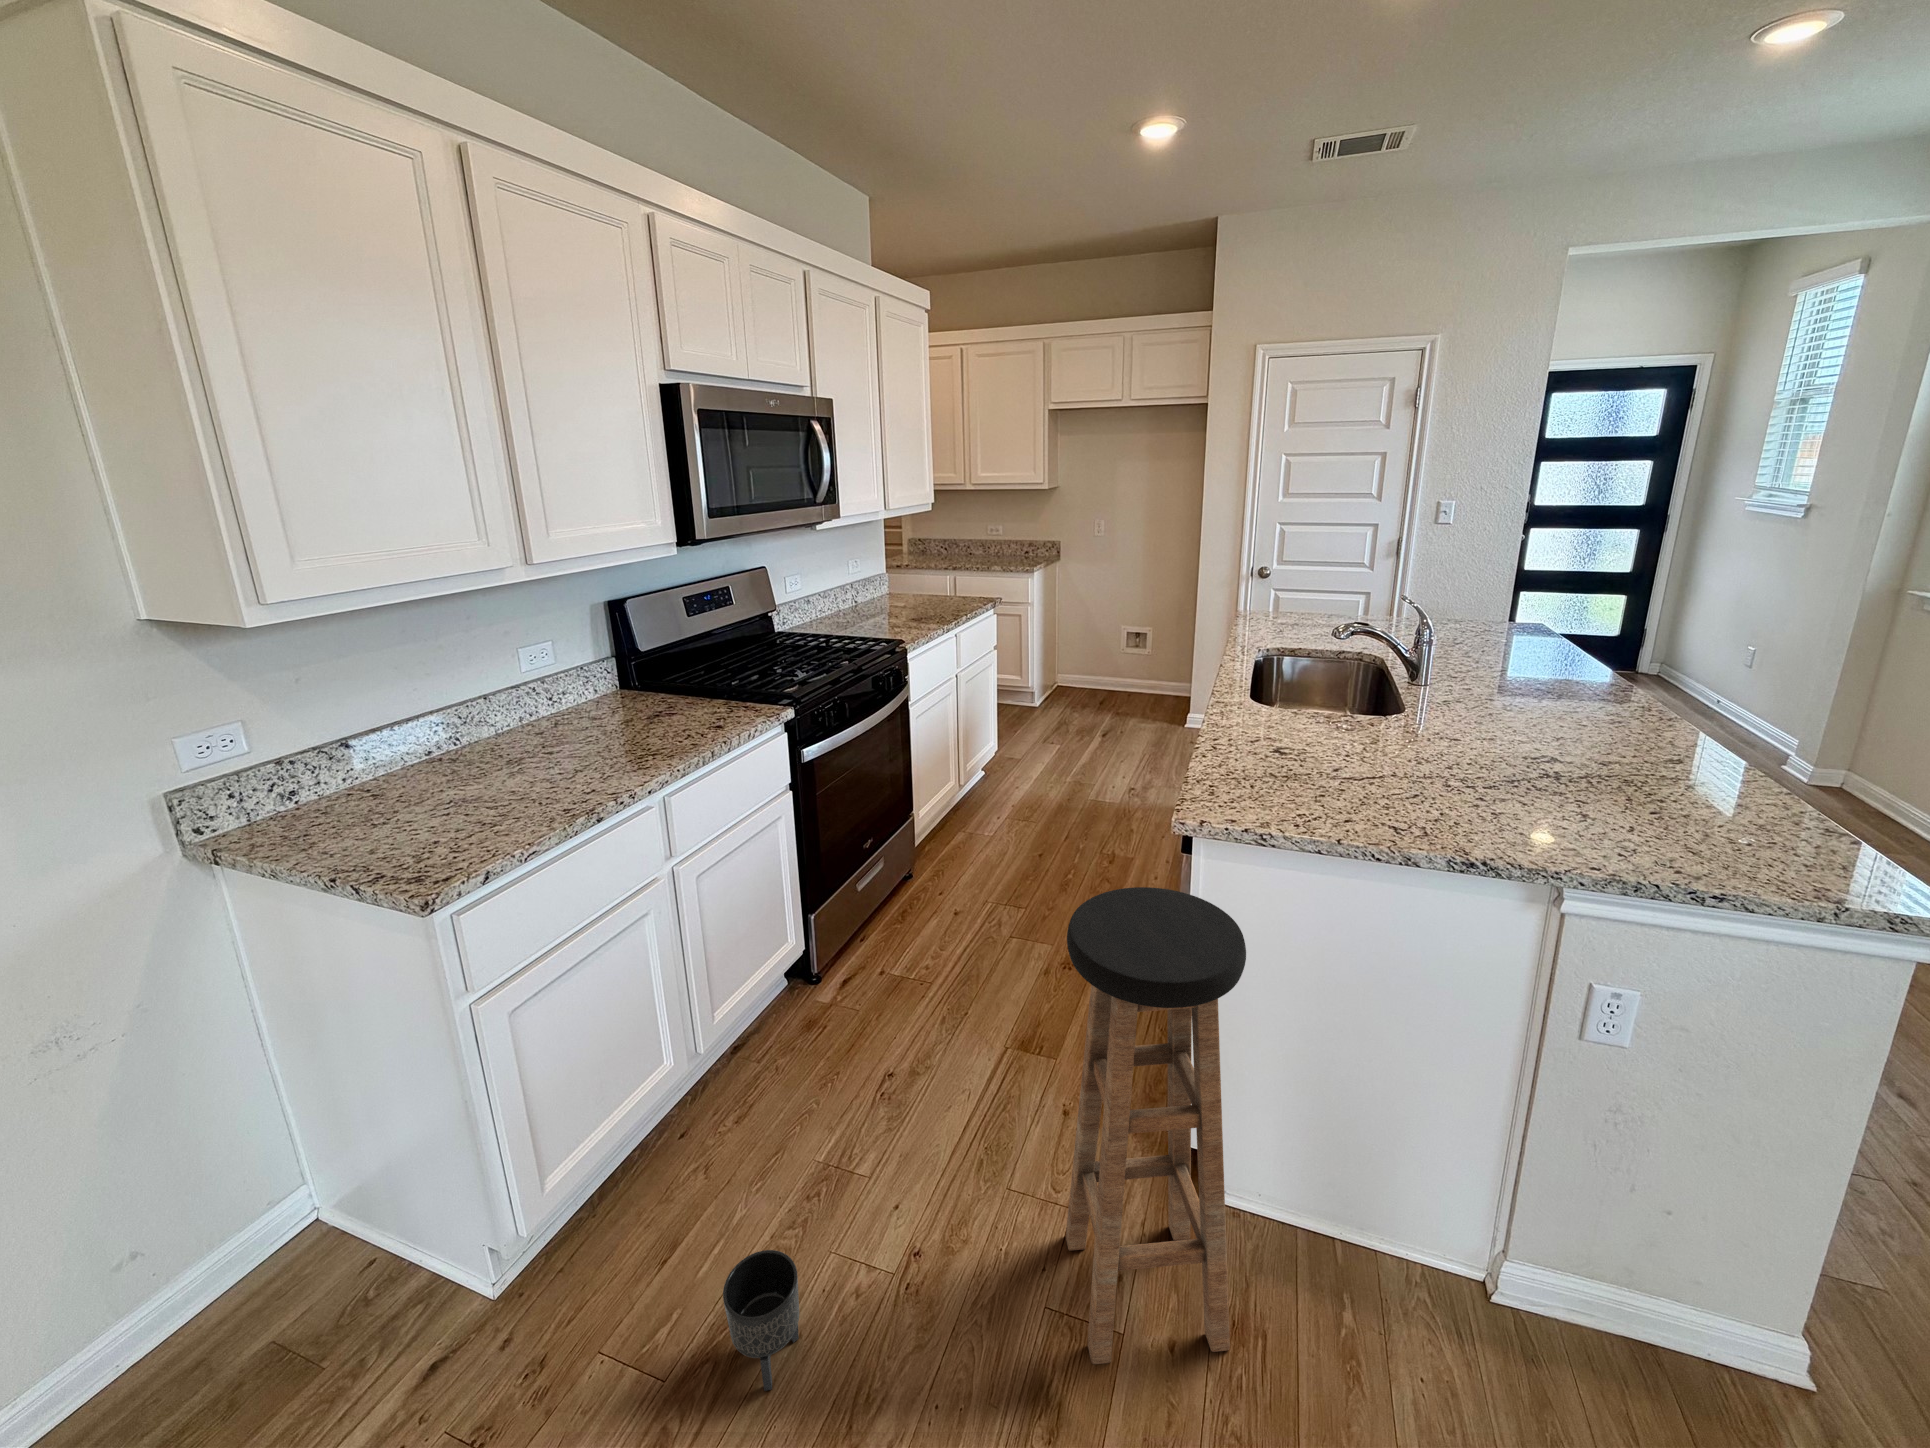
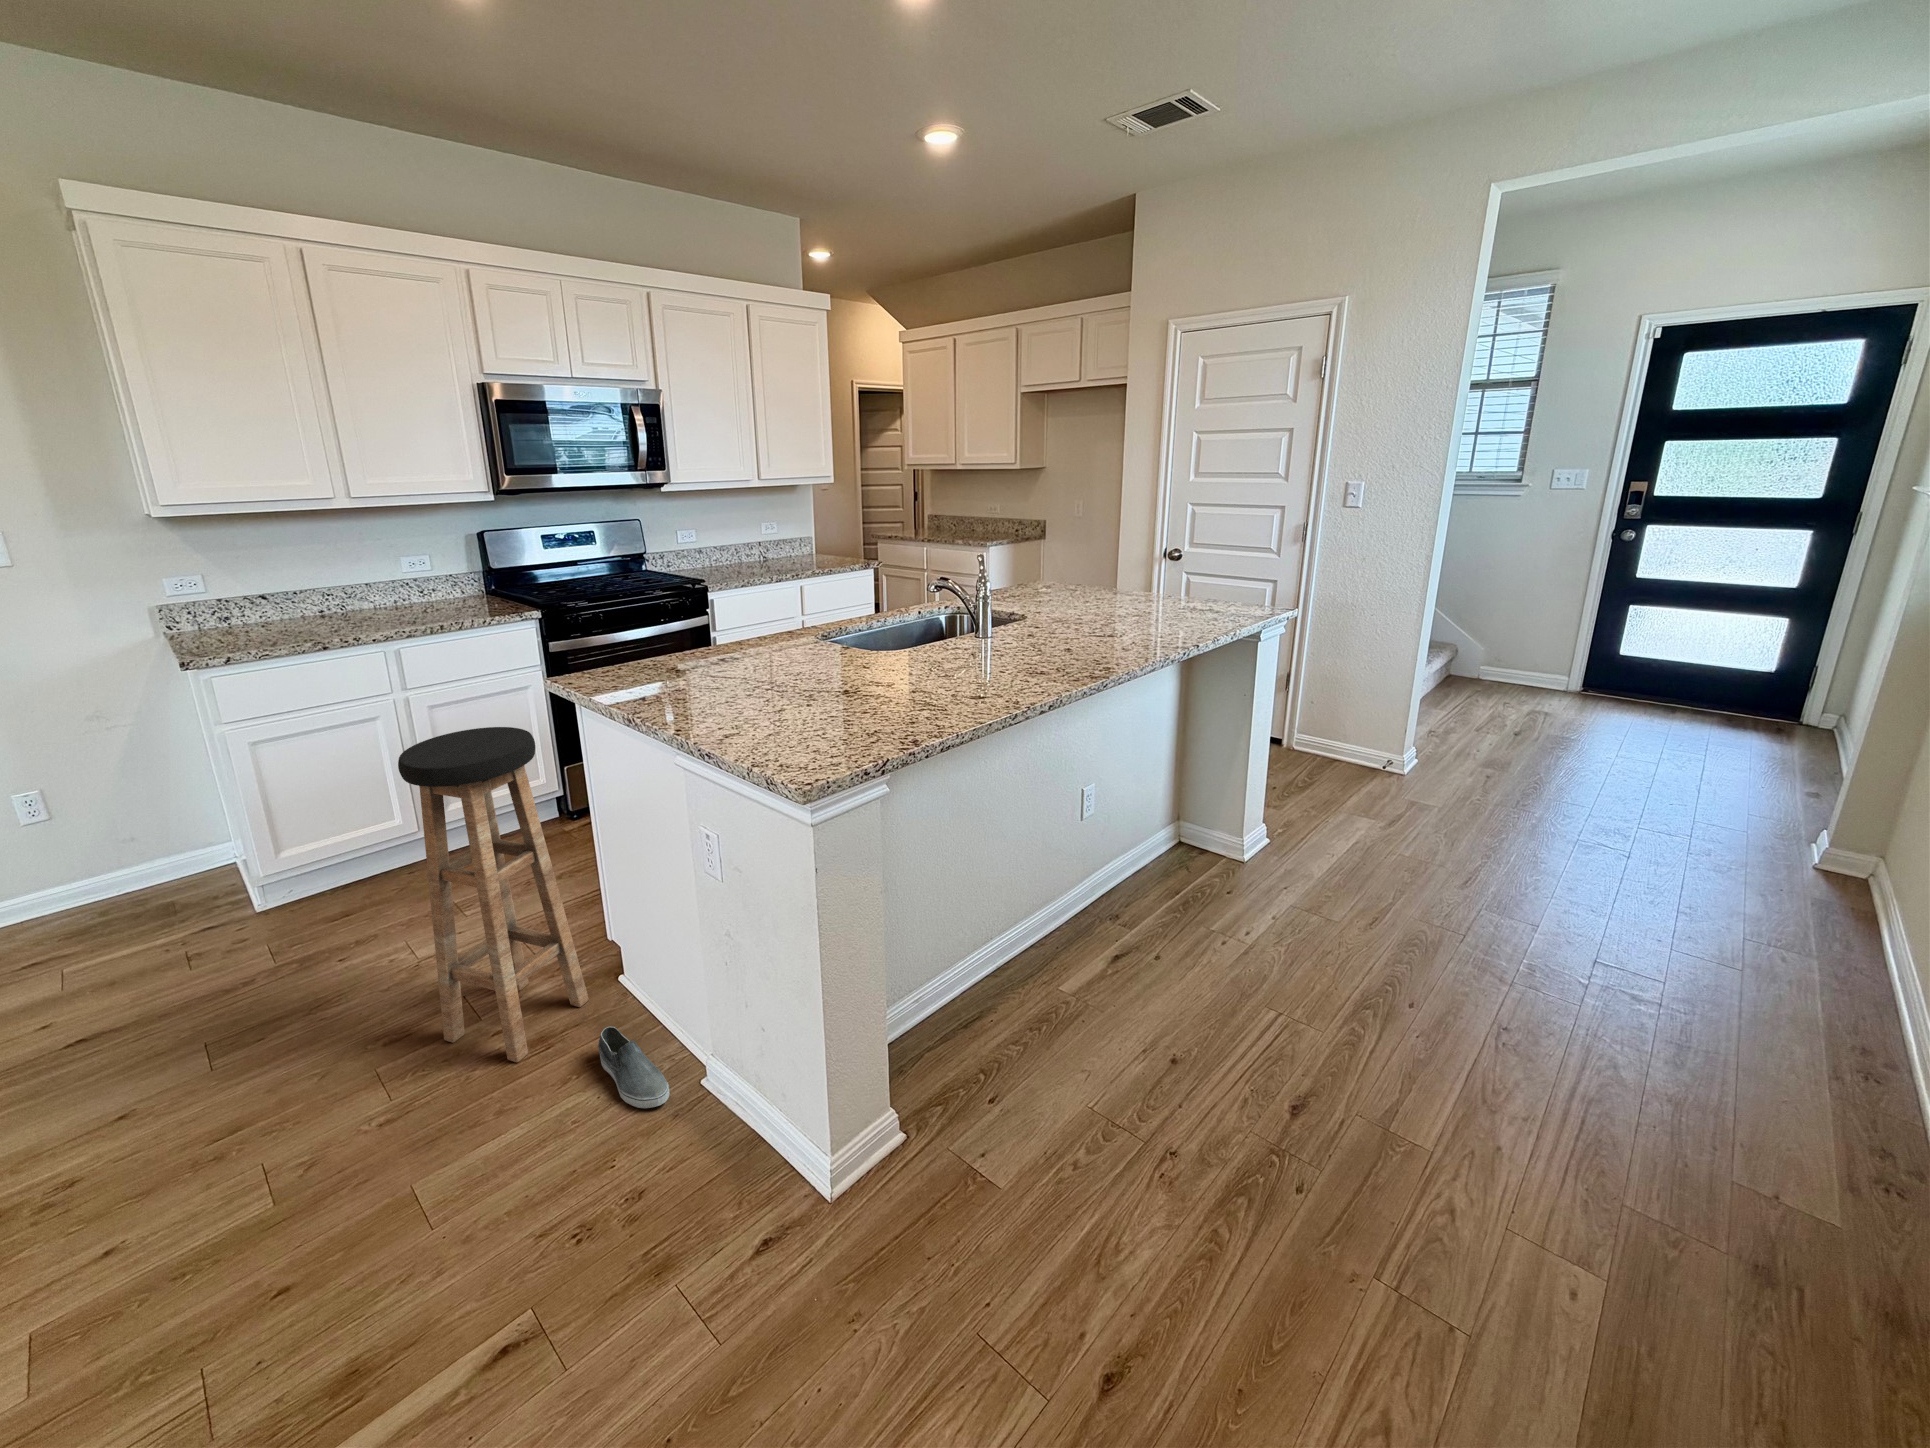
shoe: none [1306,1249,1462,1340] -> present [598,1027,670,1108]
planter: present [723,1250,799,1391] -> none [278,915,342,992]

